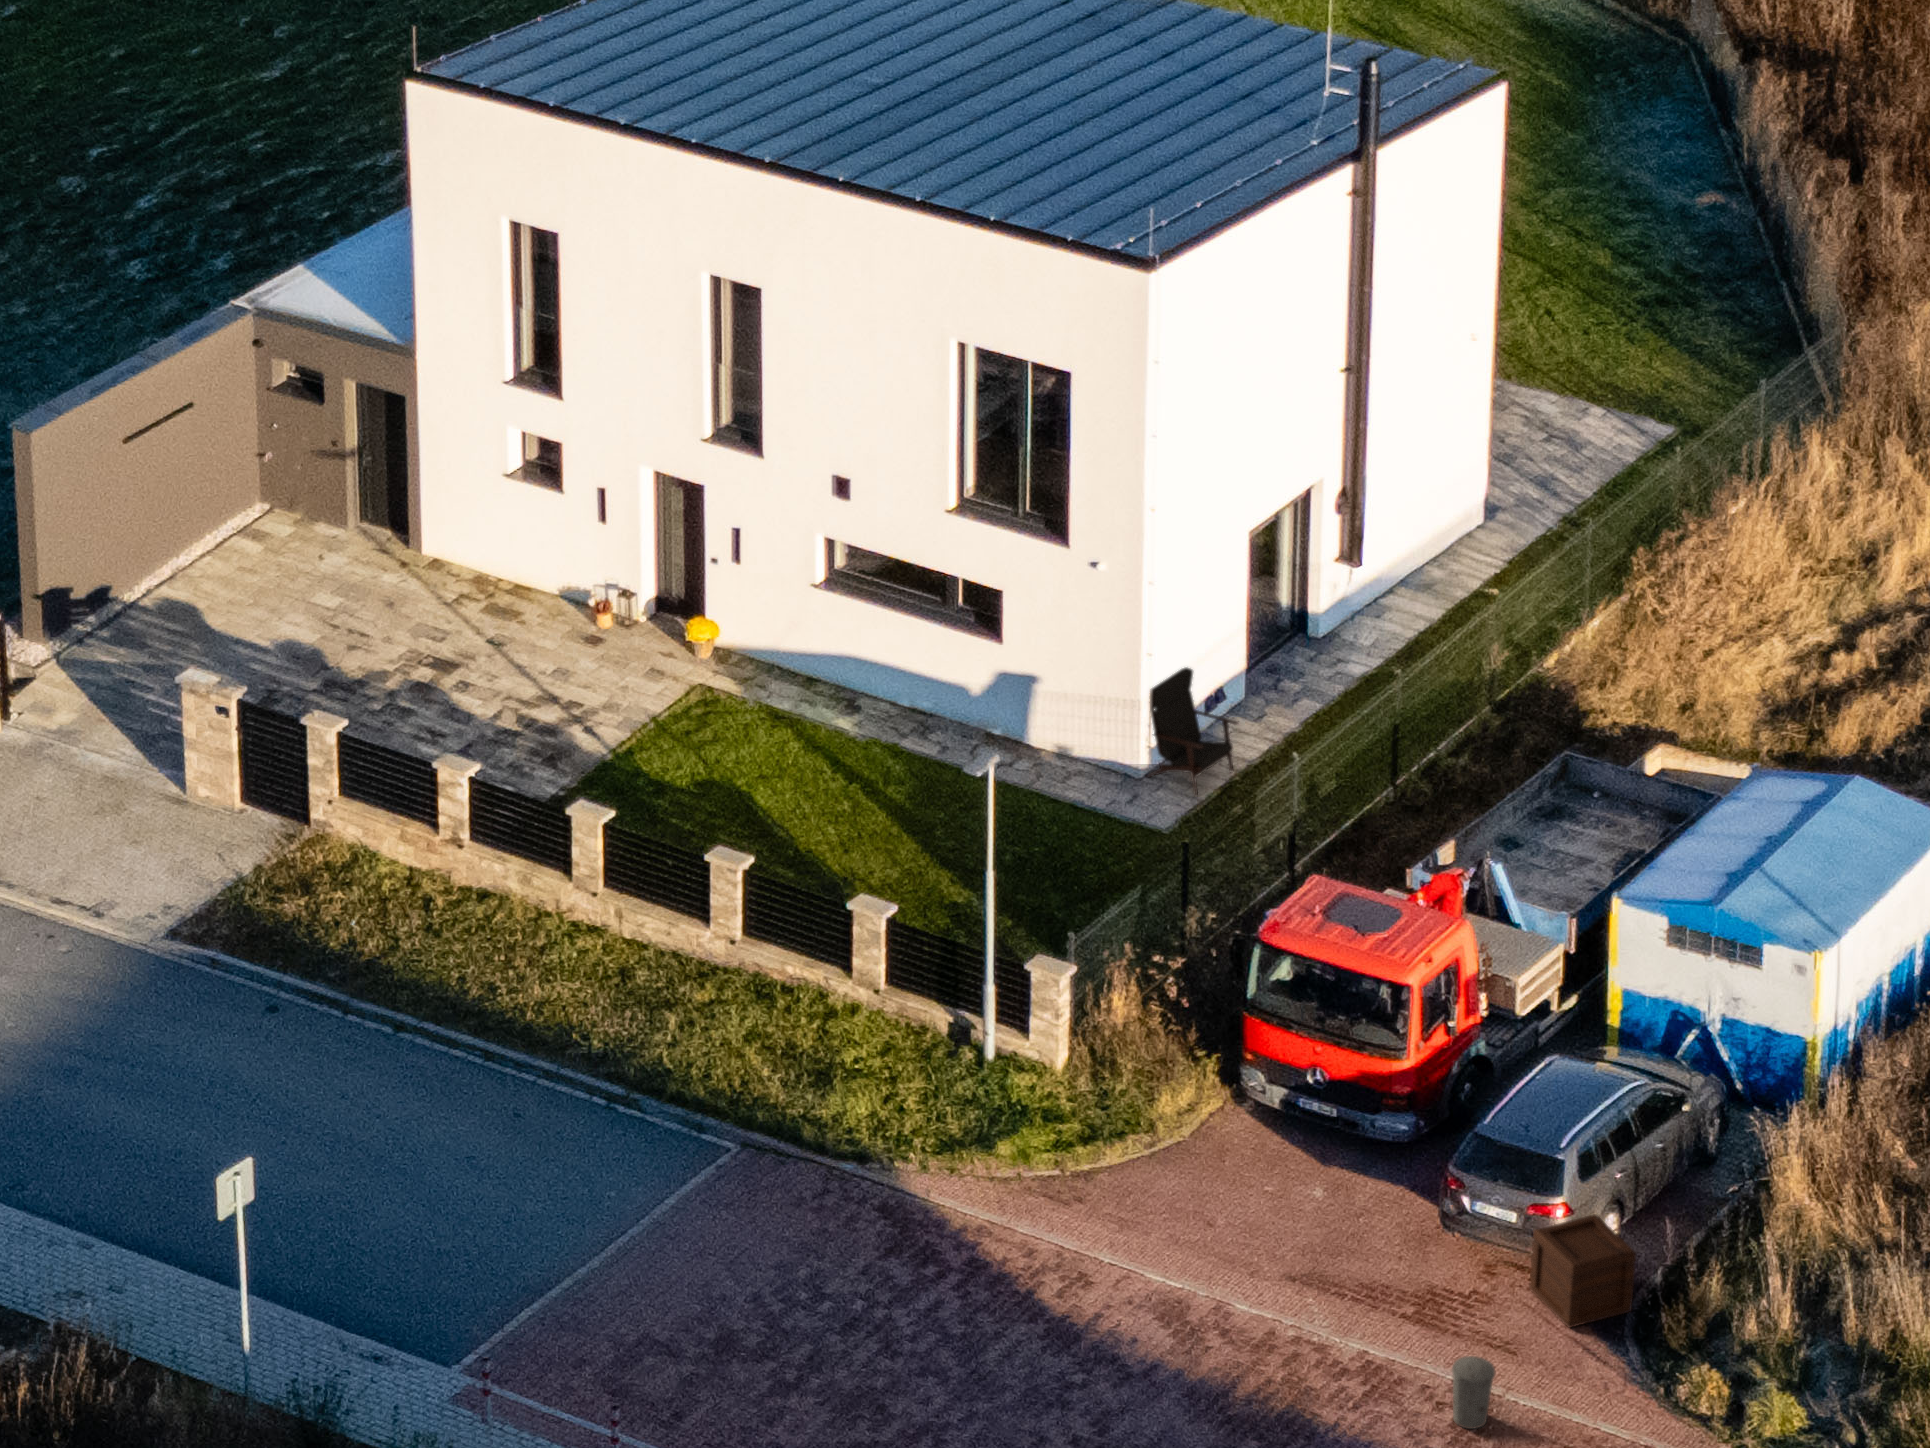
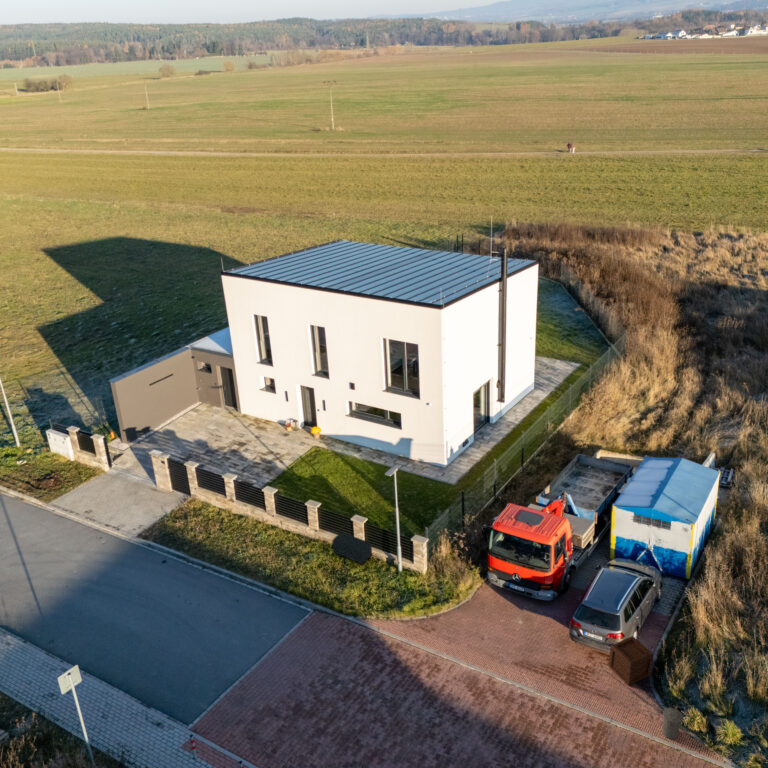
lounge chair: present [1147,667,1239,797] -> none [446,433,475,473]
bench: none [791,945,908,1040] -> present [332,532,372,565]
trash can: present [1452,1356,1495,1429] -> present [662,708,683,739]

